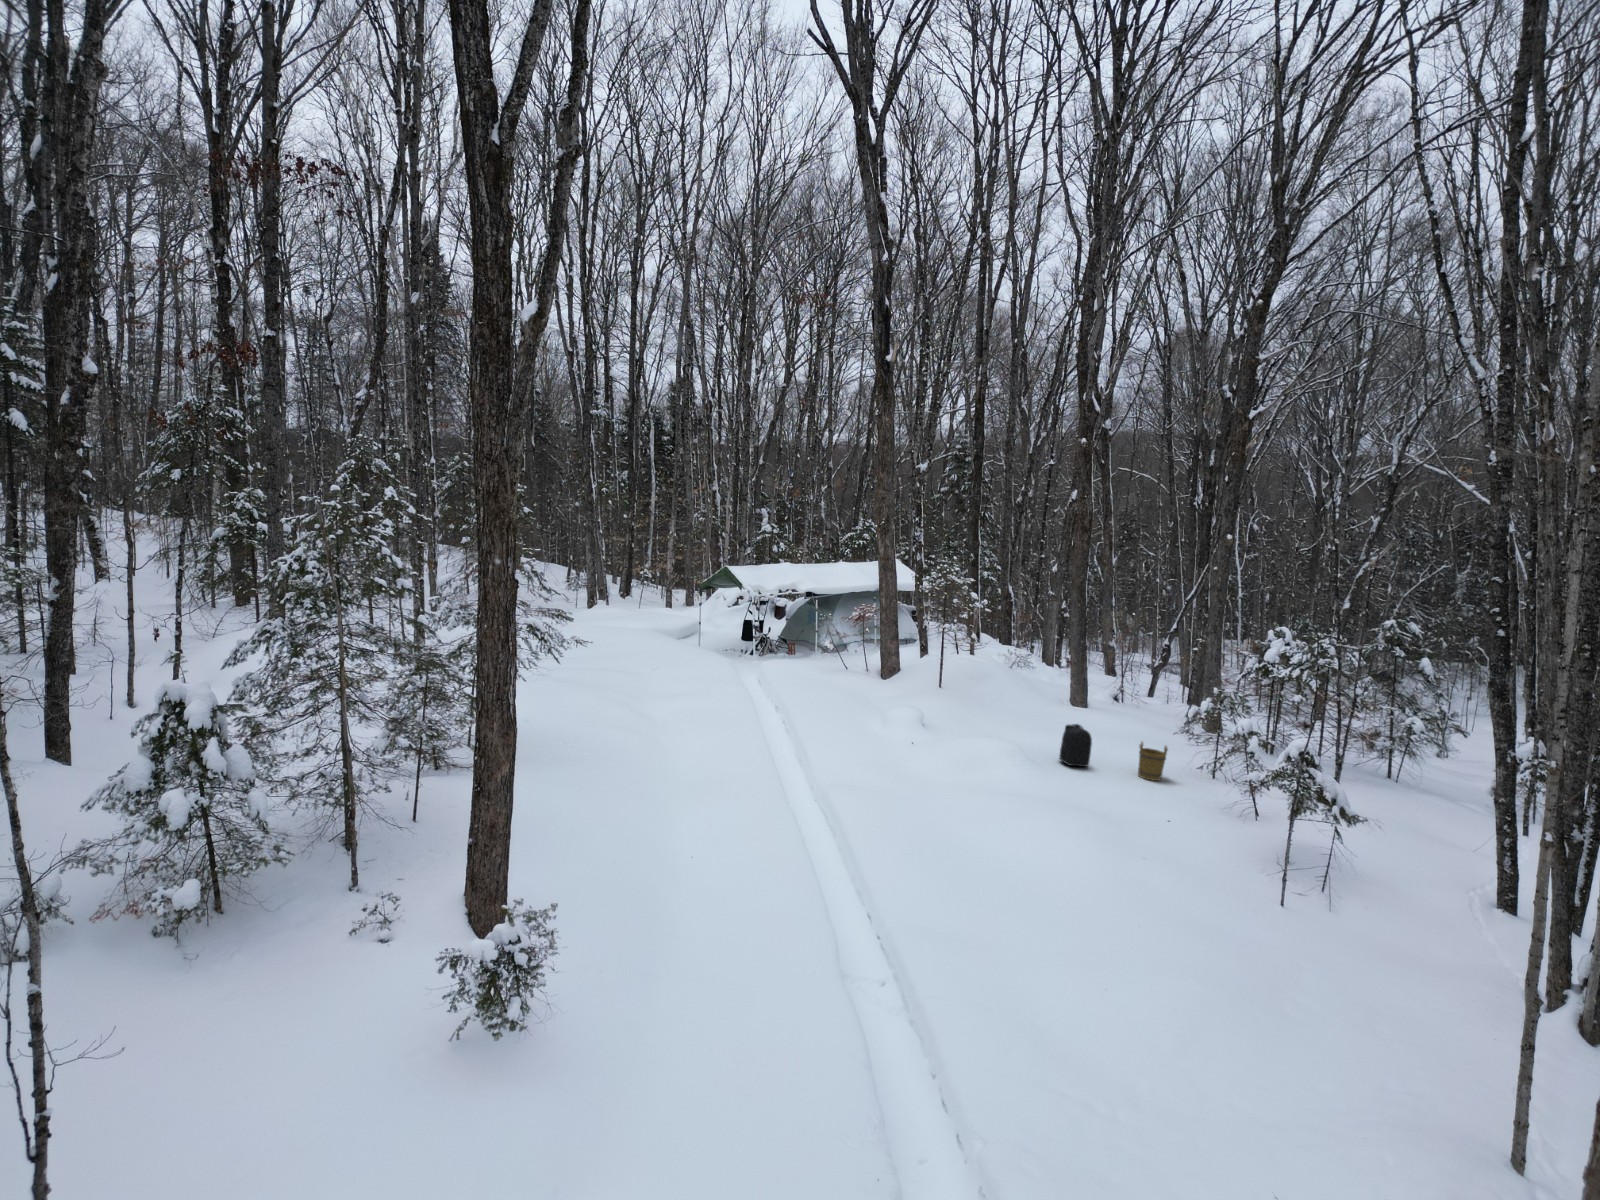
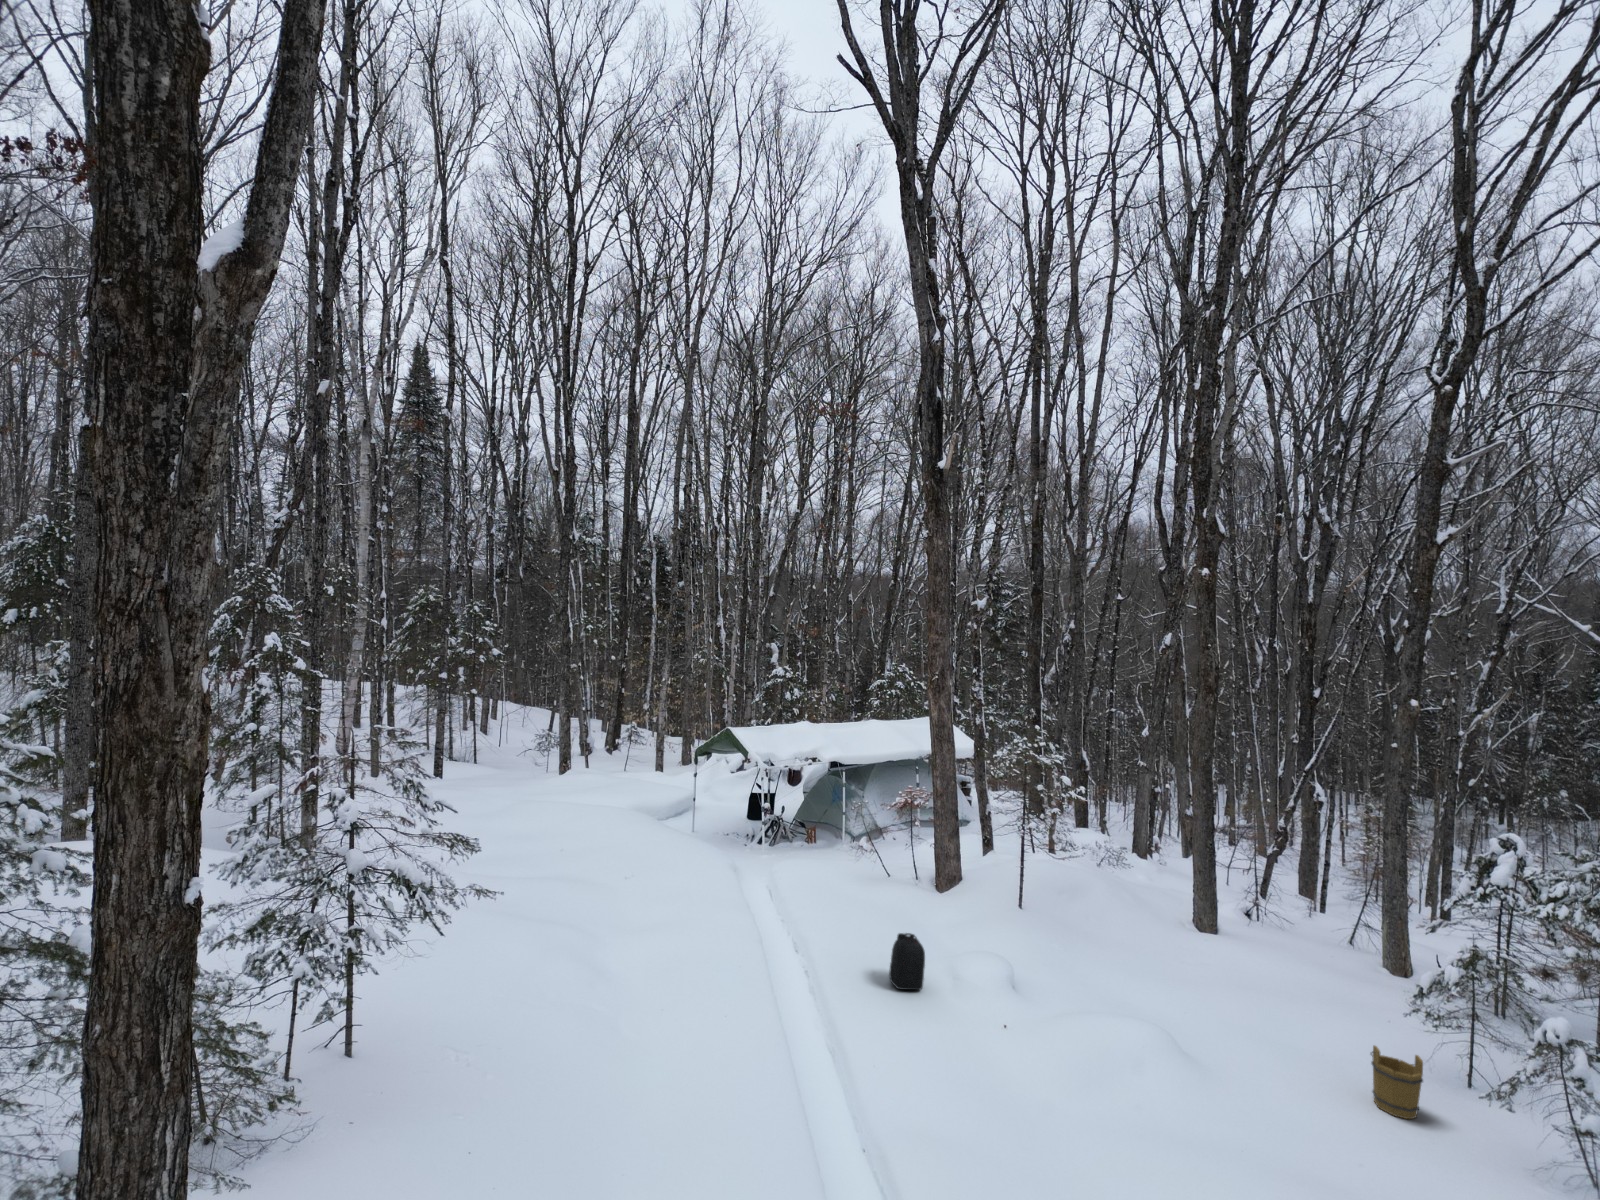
backpack: present [1060,724,1092,767] -> present [889,933,925,990]

